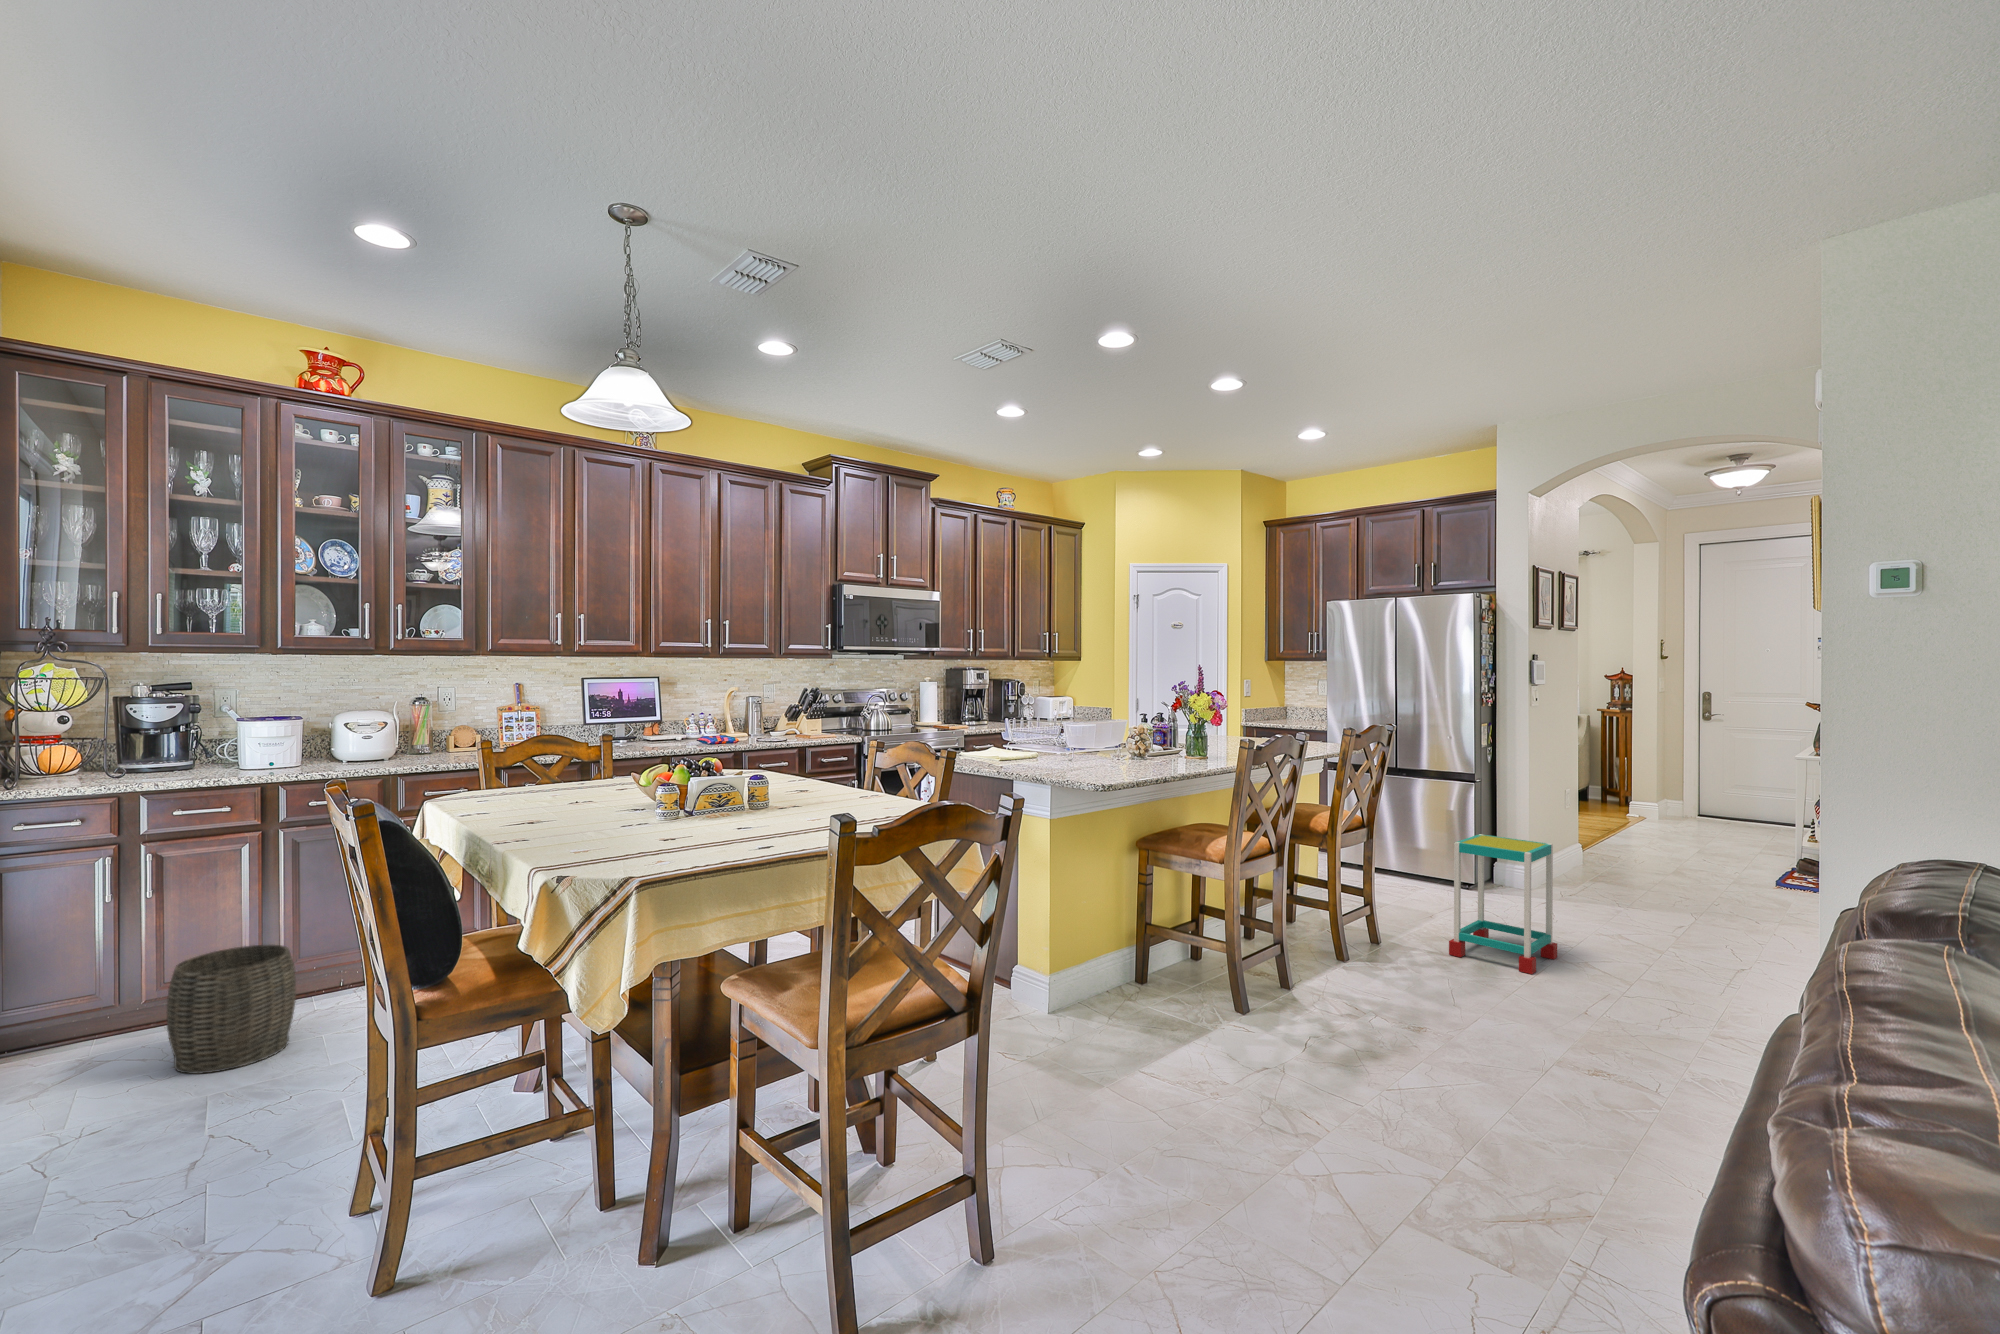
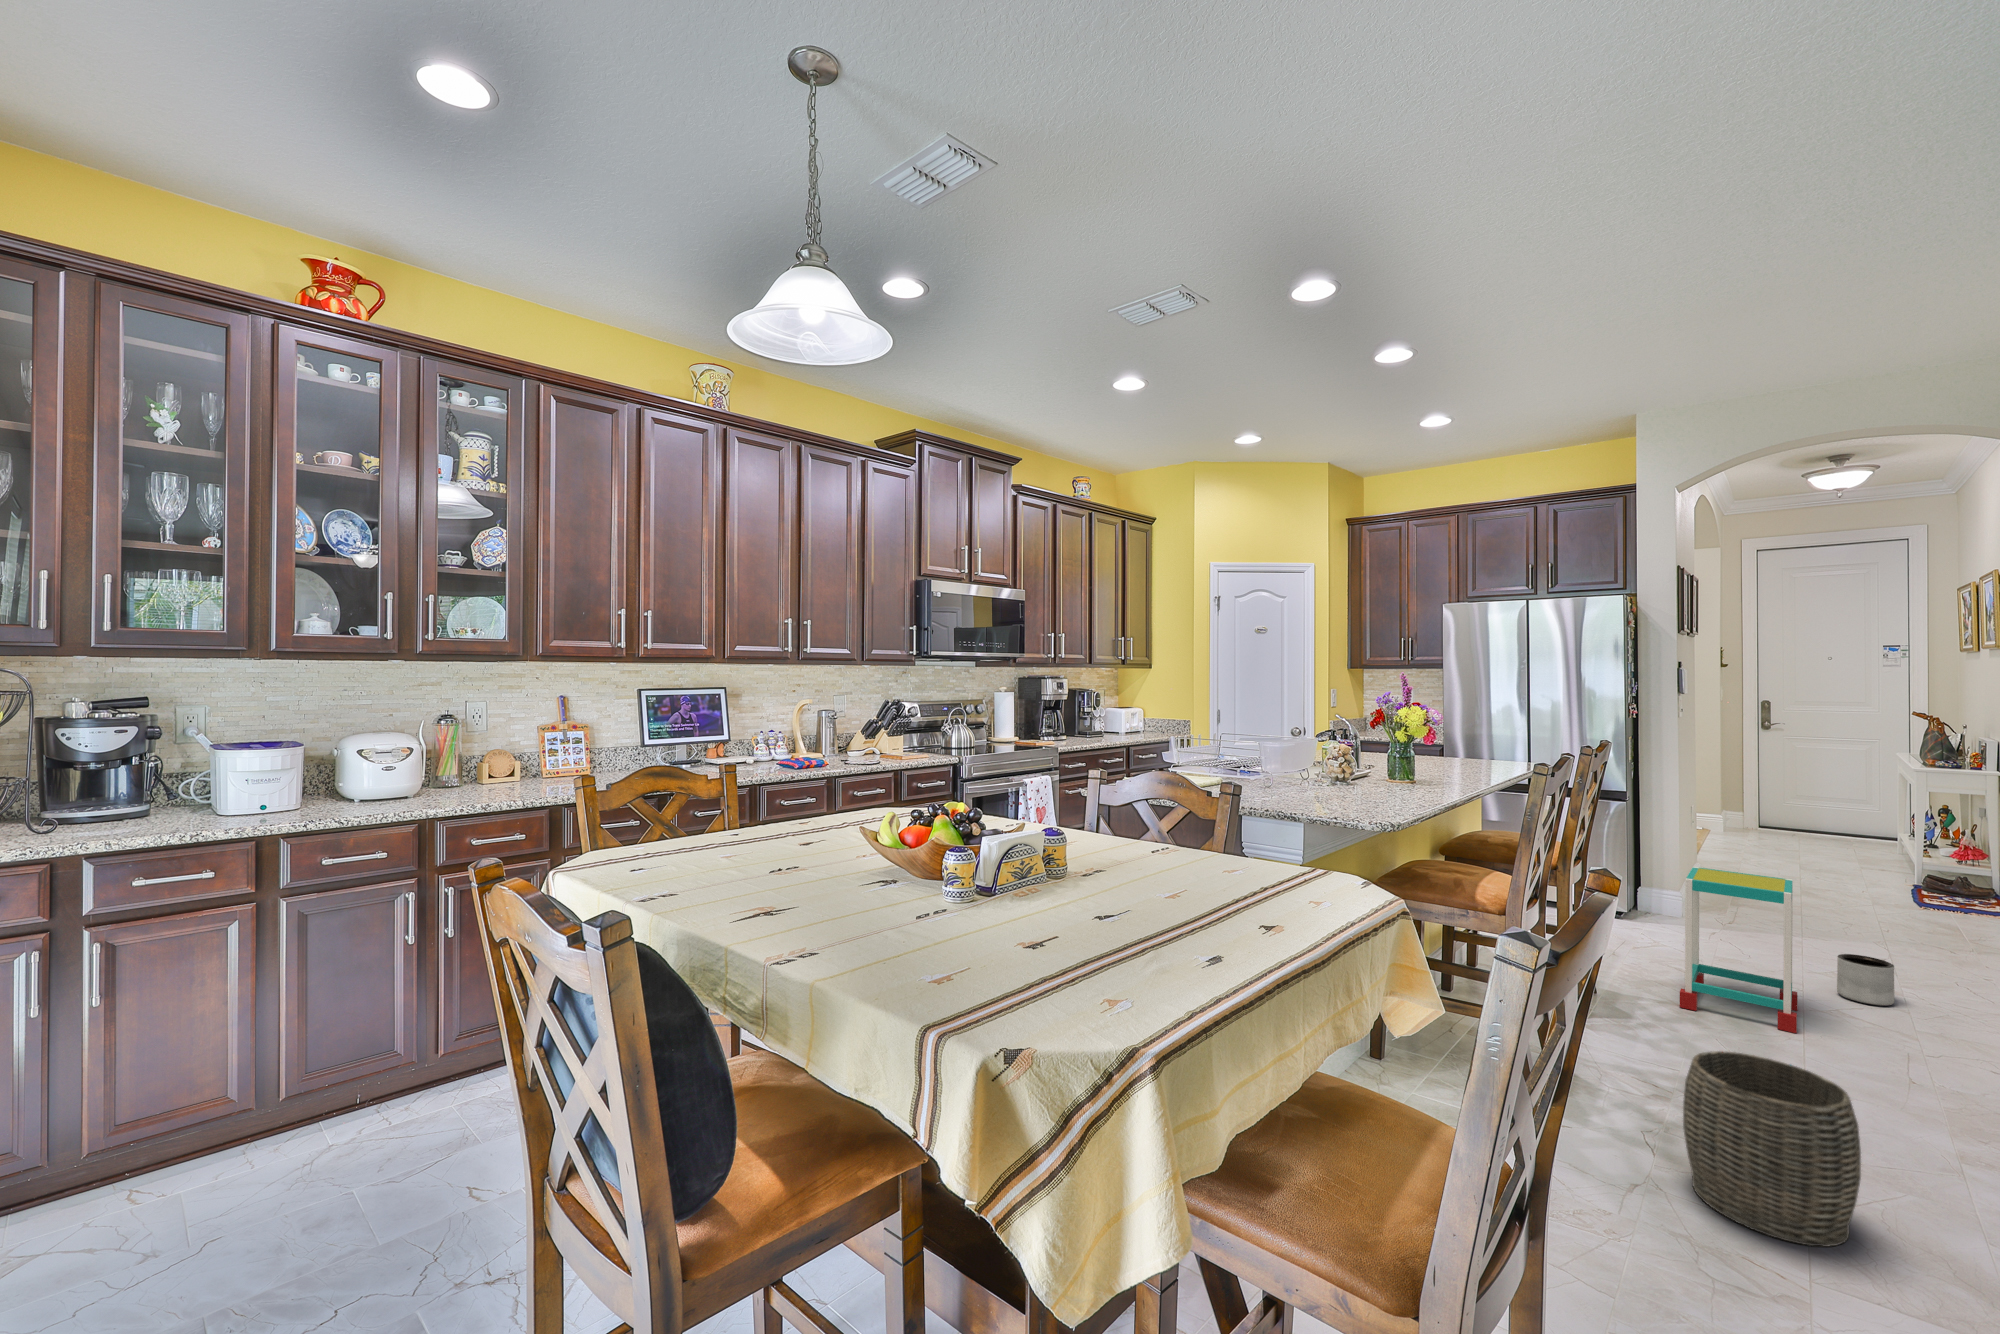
planter: none [1606,913,1650,957] -> present [1837,954,1895,1006]
woven basket: present [167,945,296,1074] -> present [1683,1051,1861,1247]

